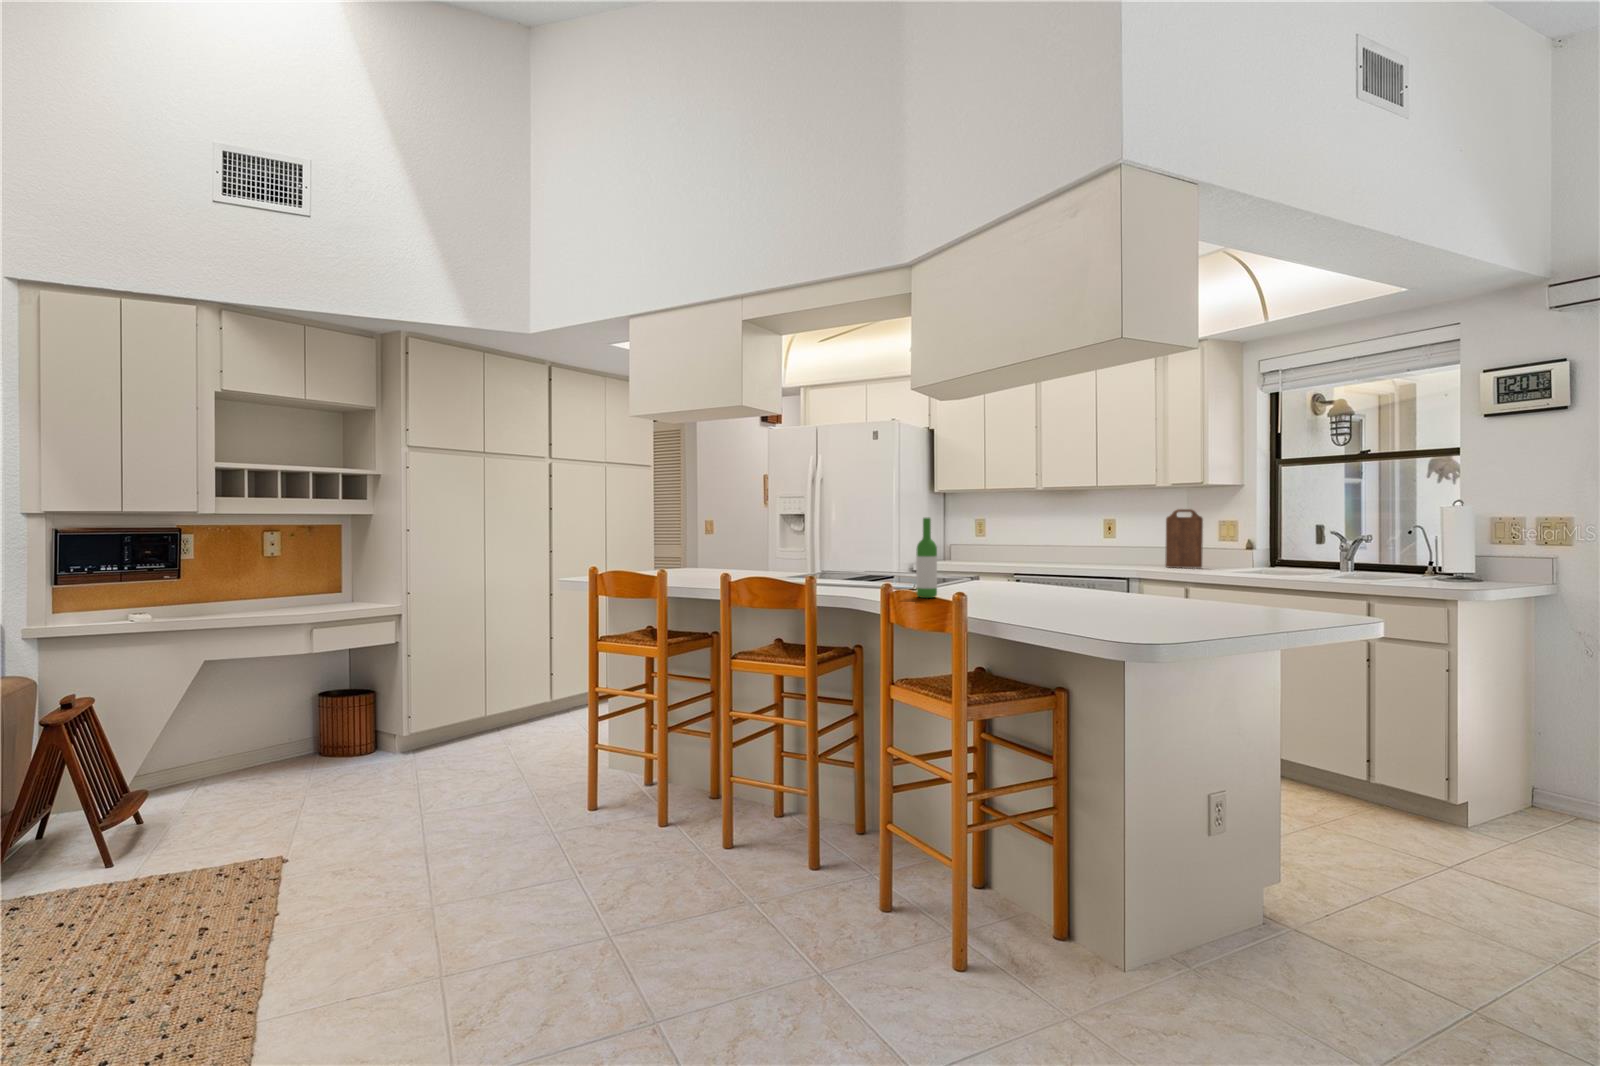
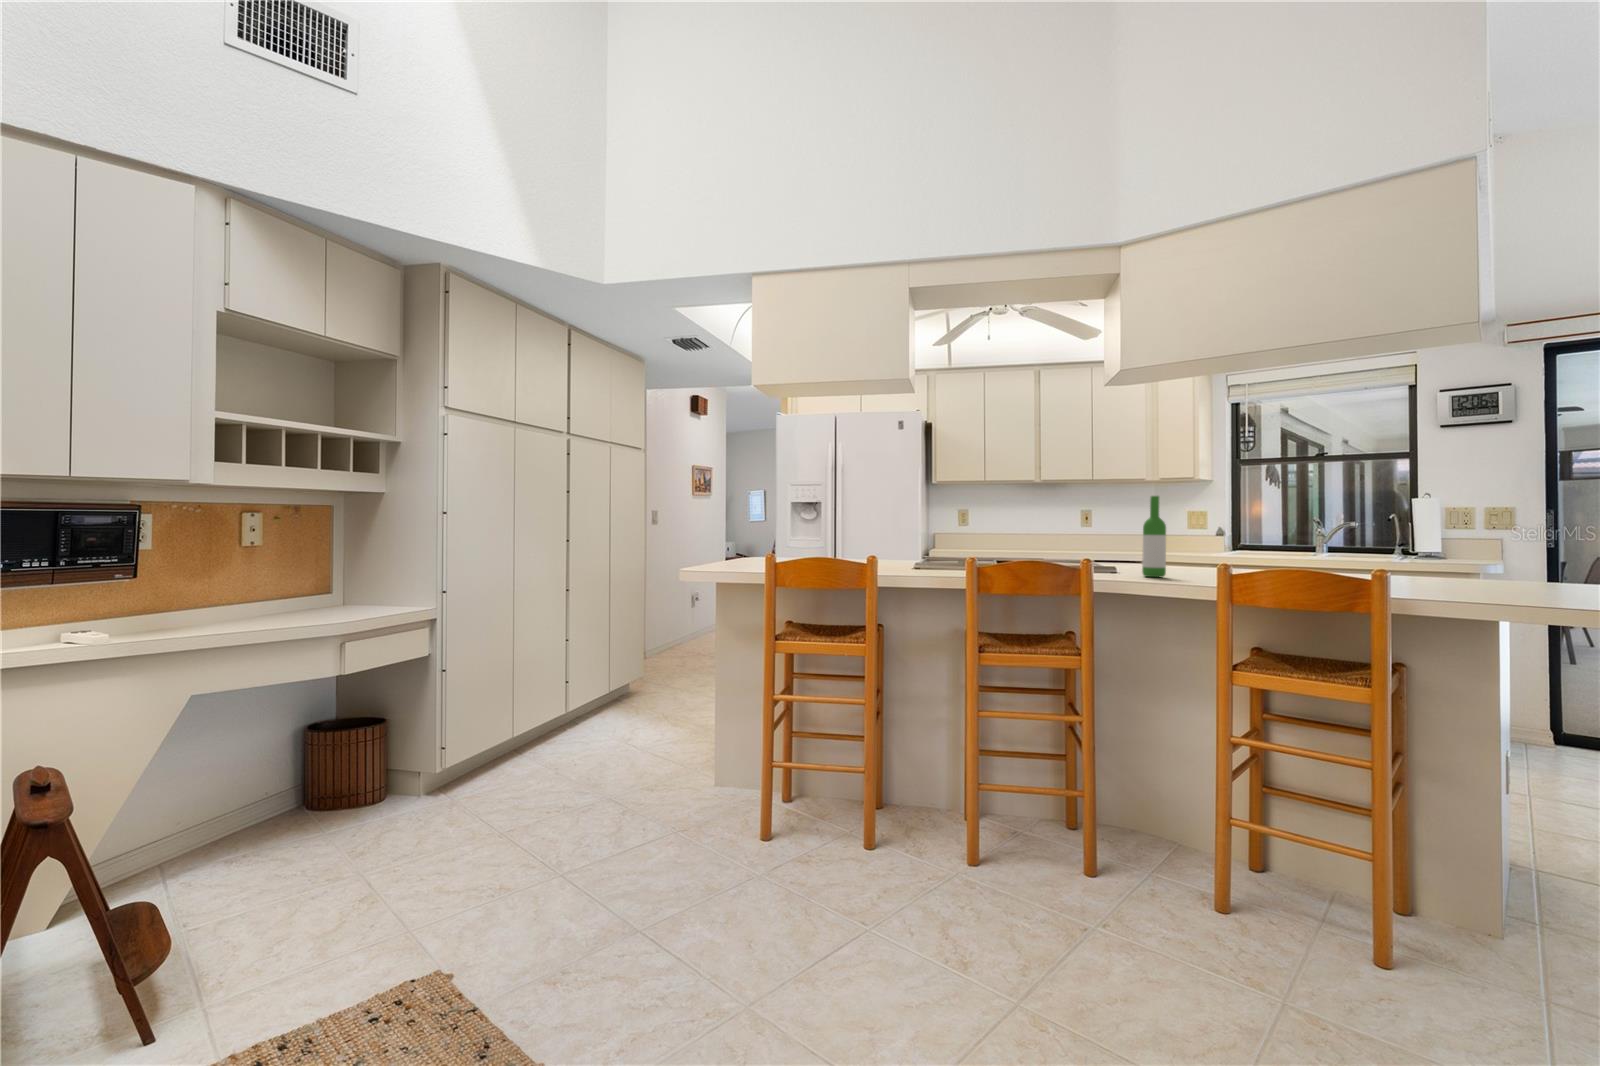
cutting board: present [1165,509,1203,568] -> none [1169,504,1199,556]

